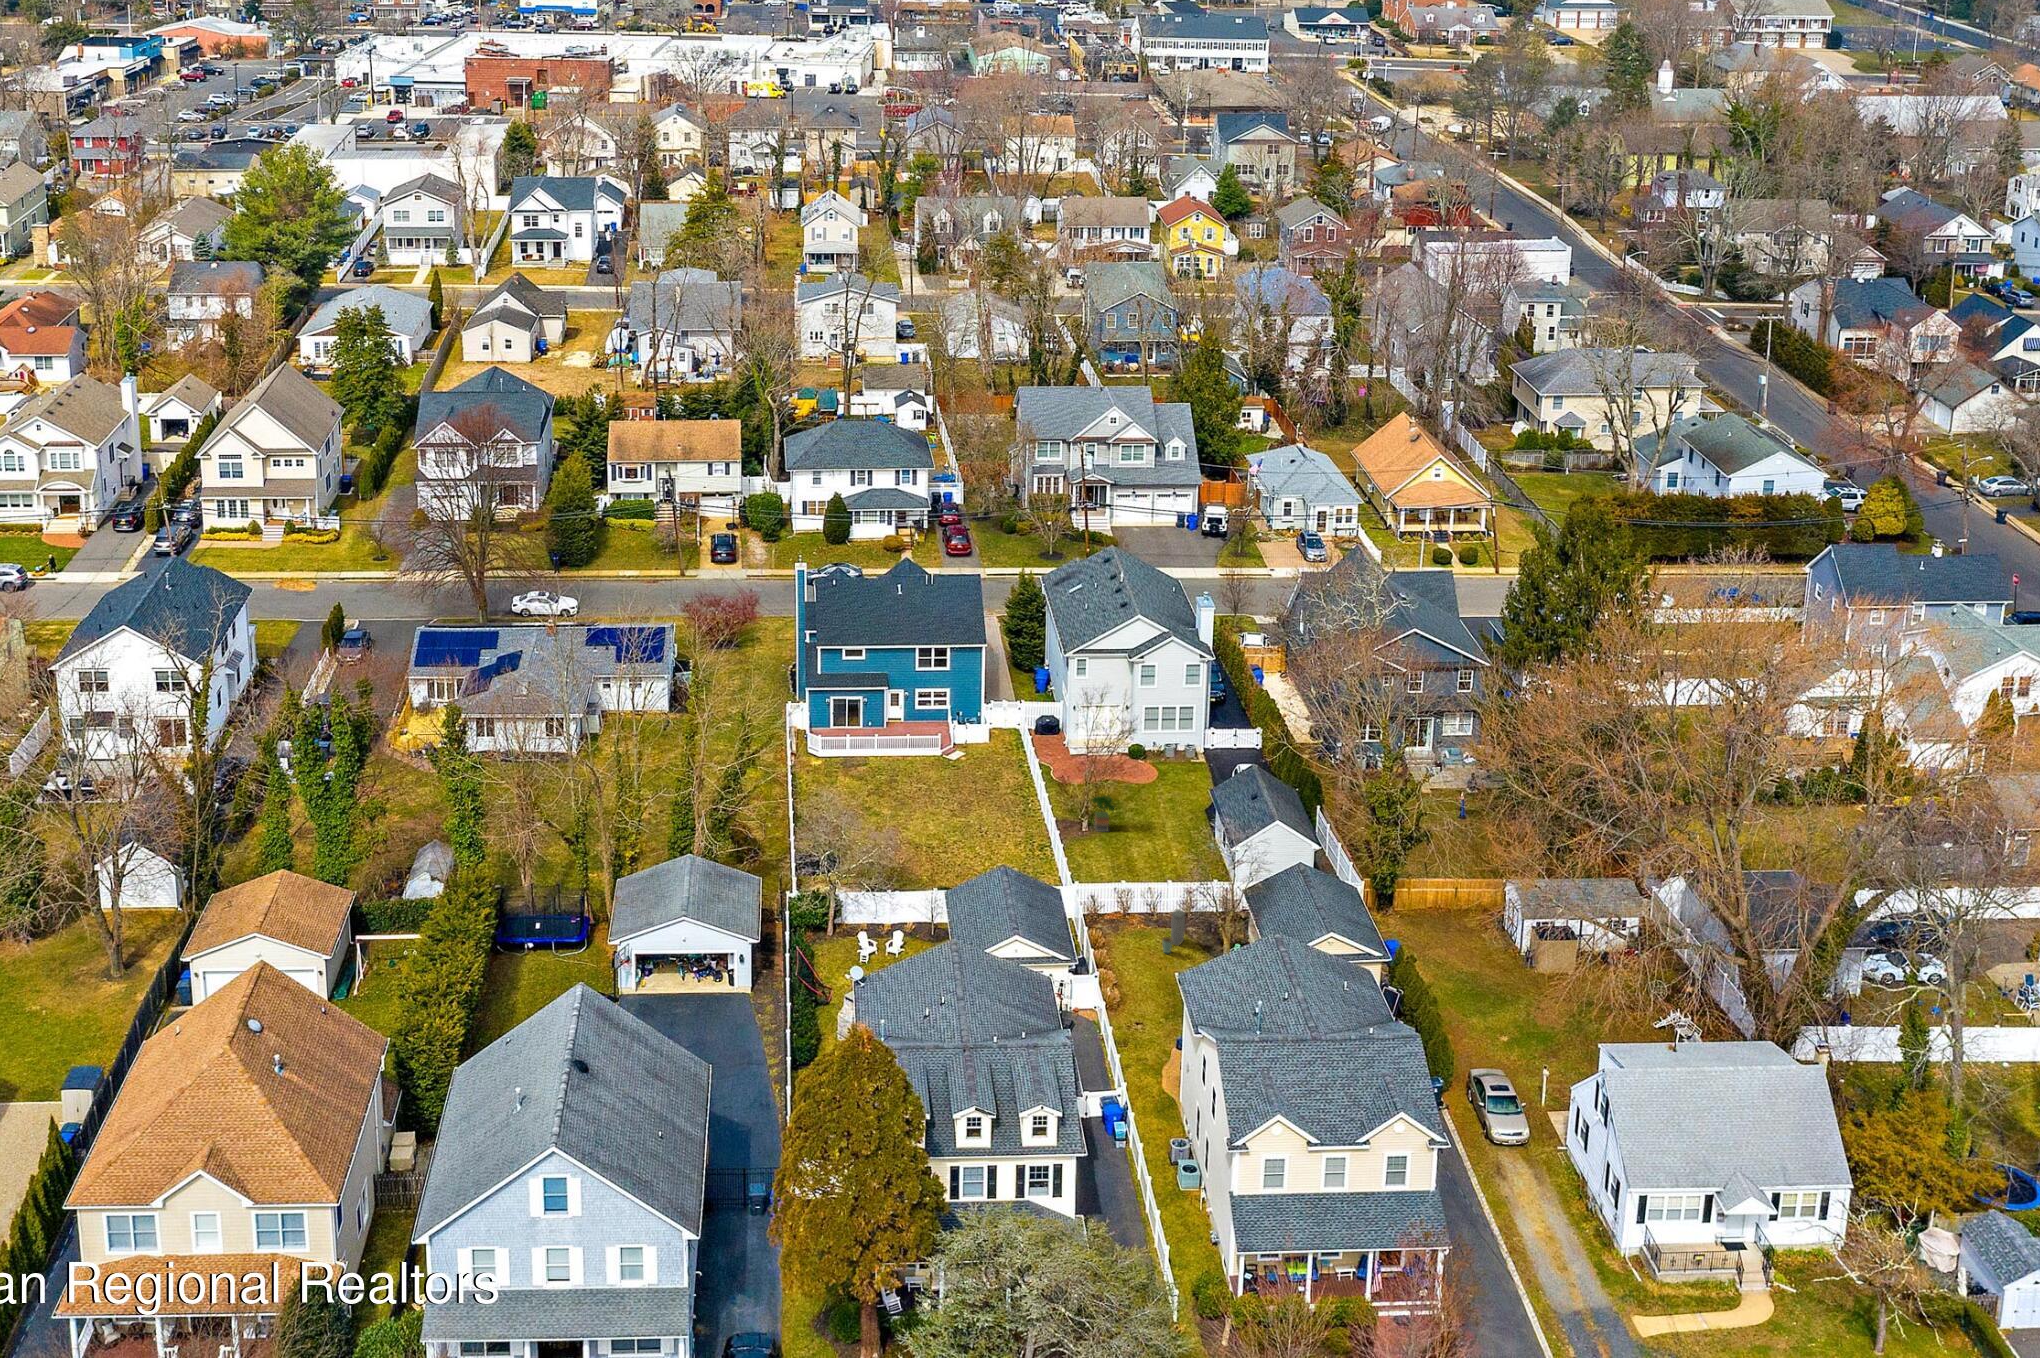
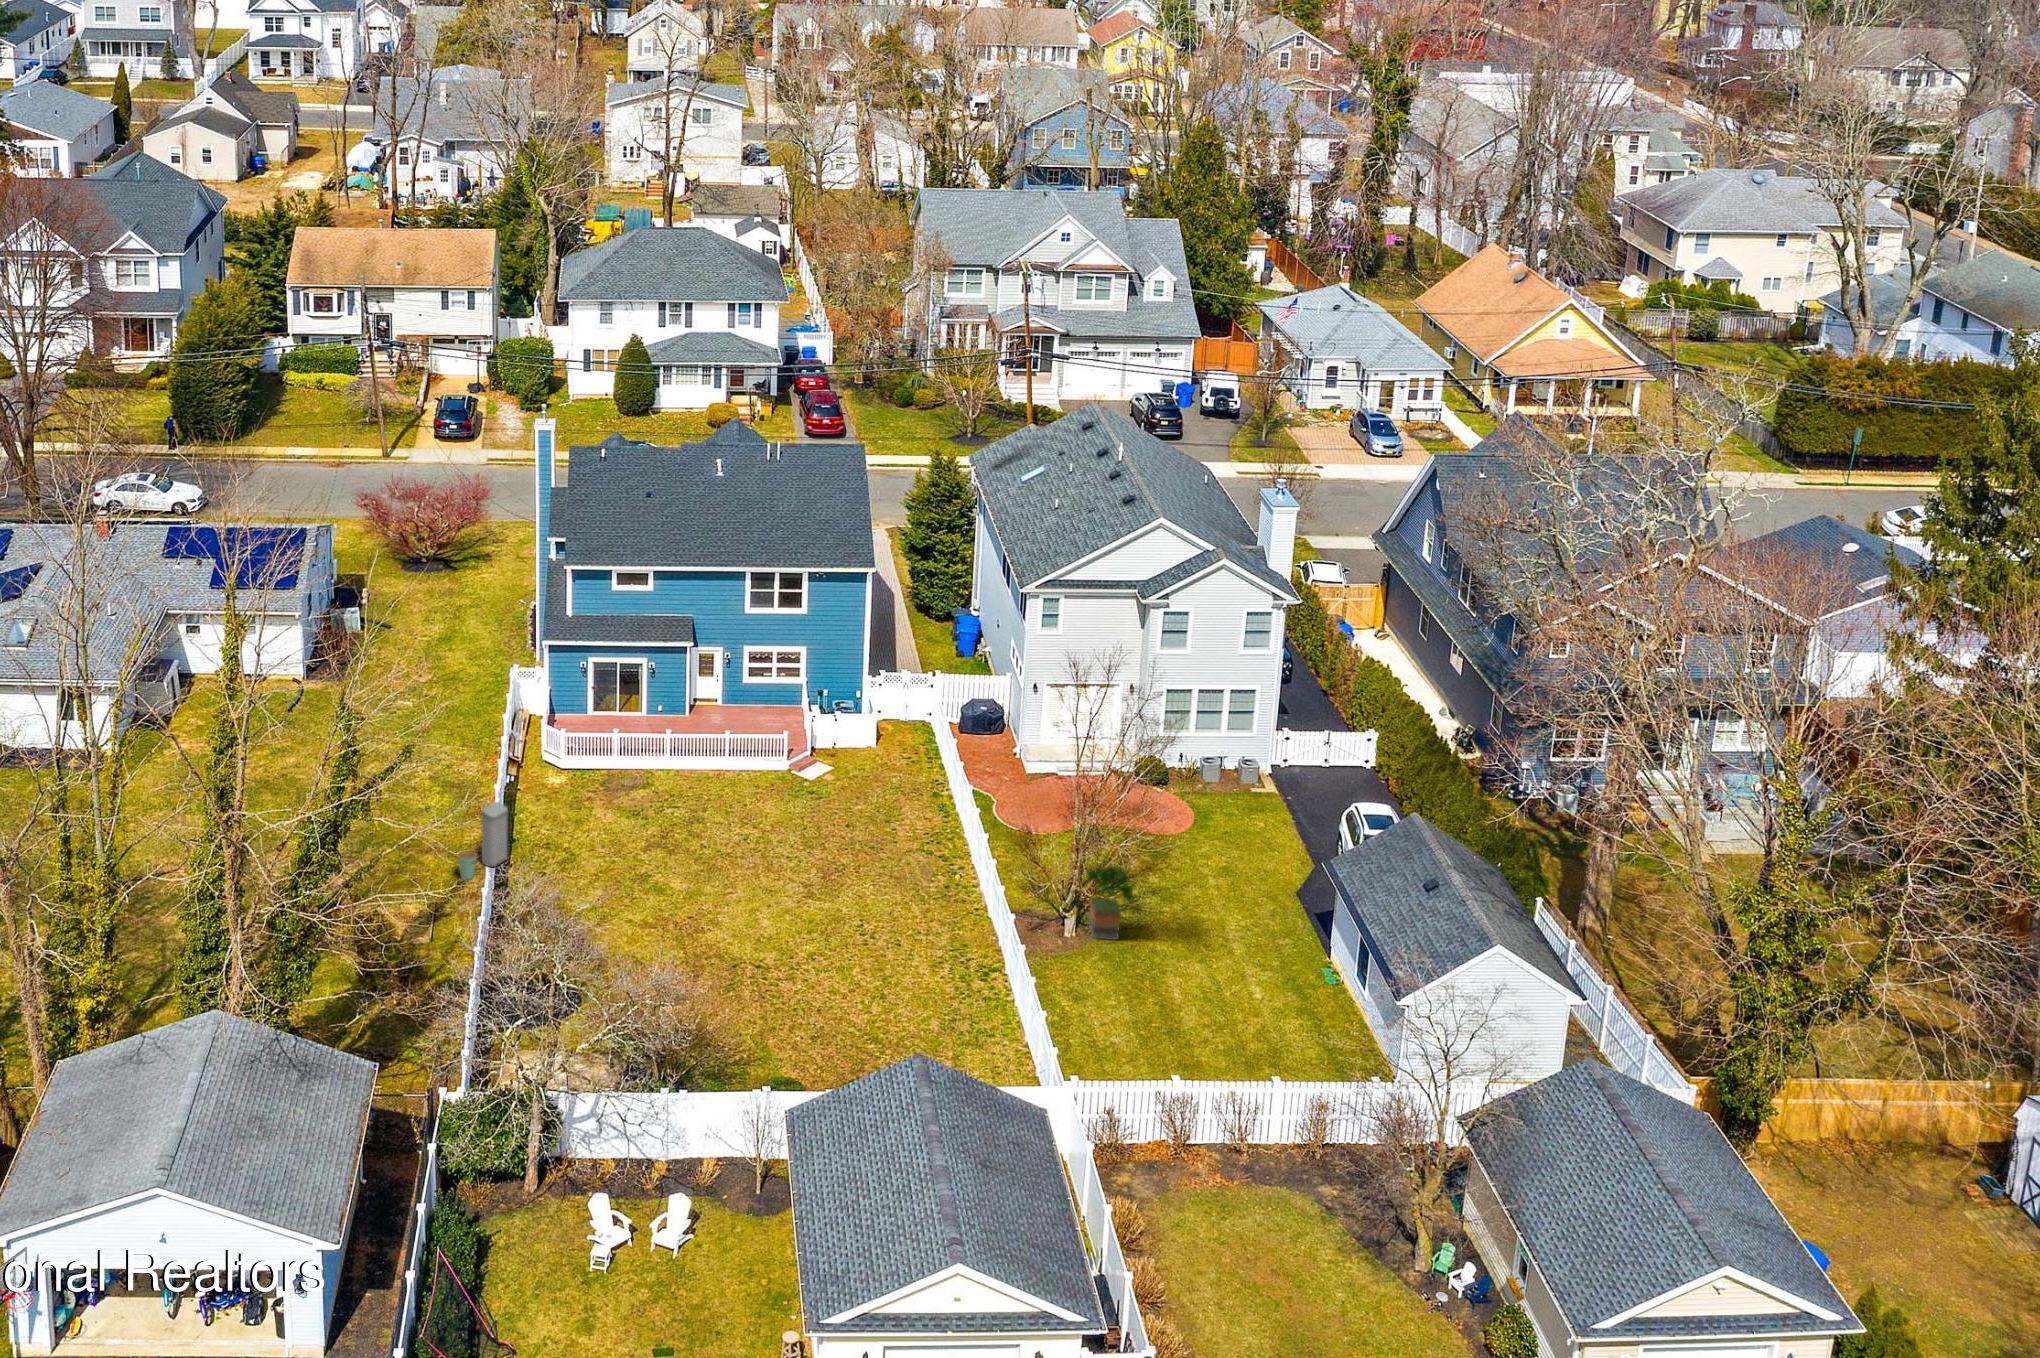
trash can: present [1162,909,1185,953] -> present [458,802,508,880]

